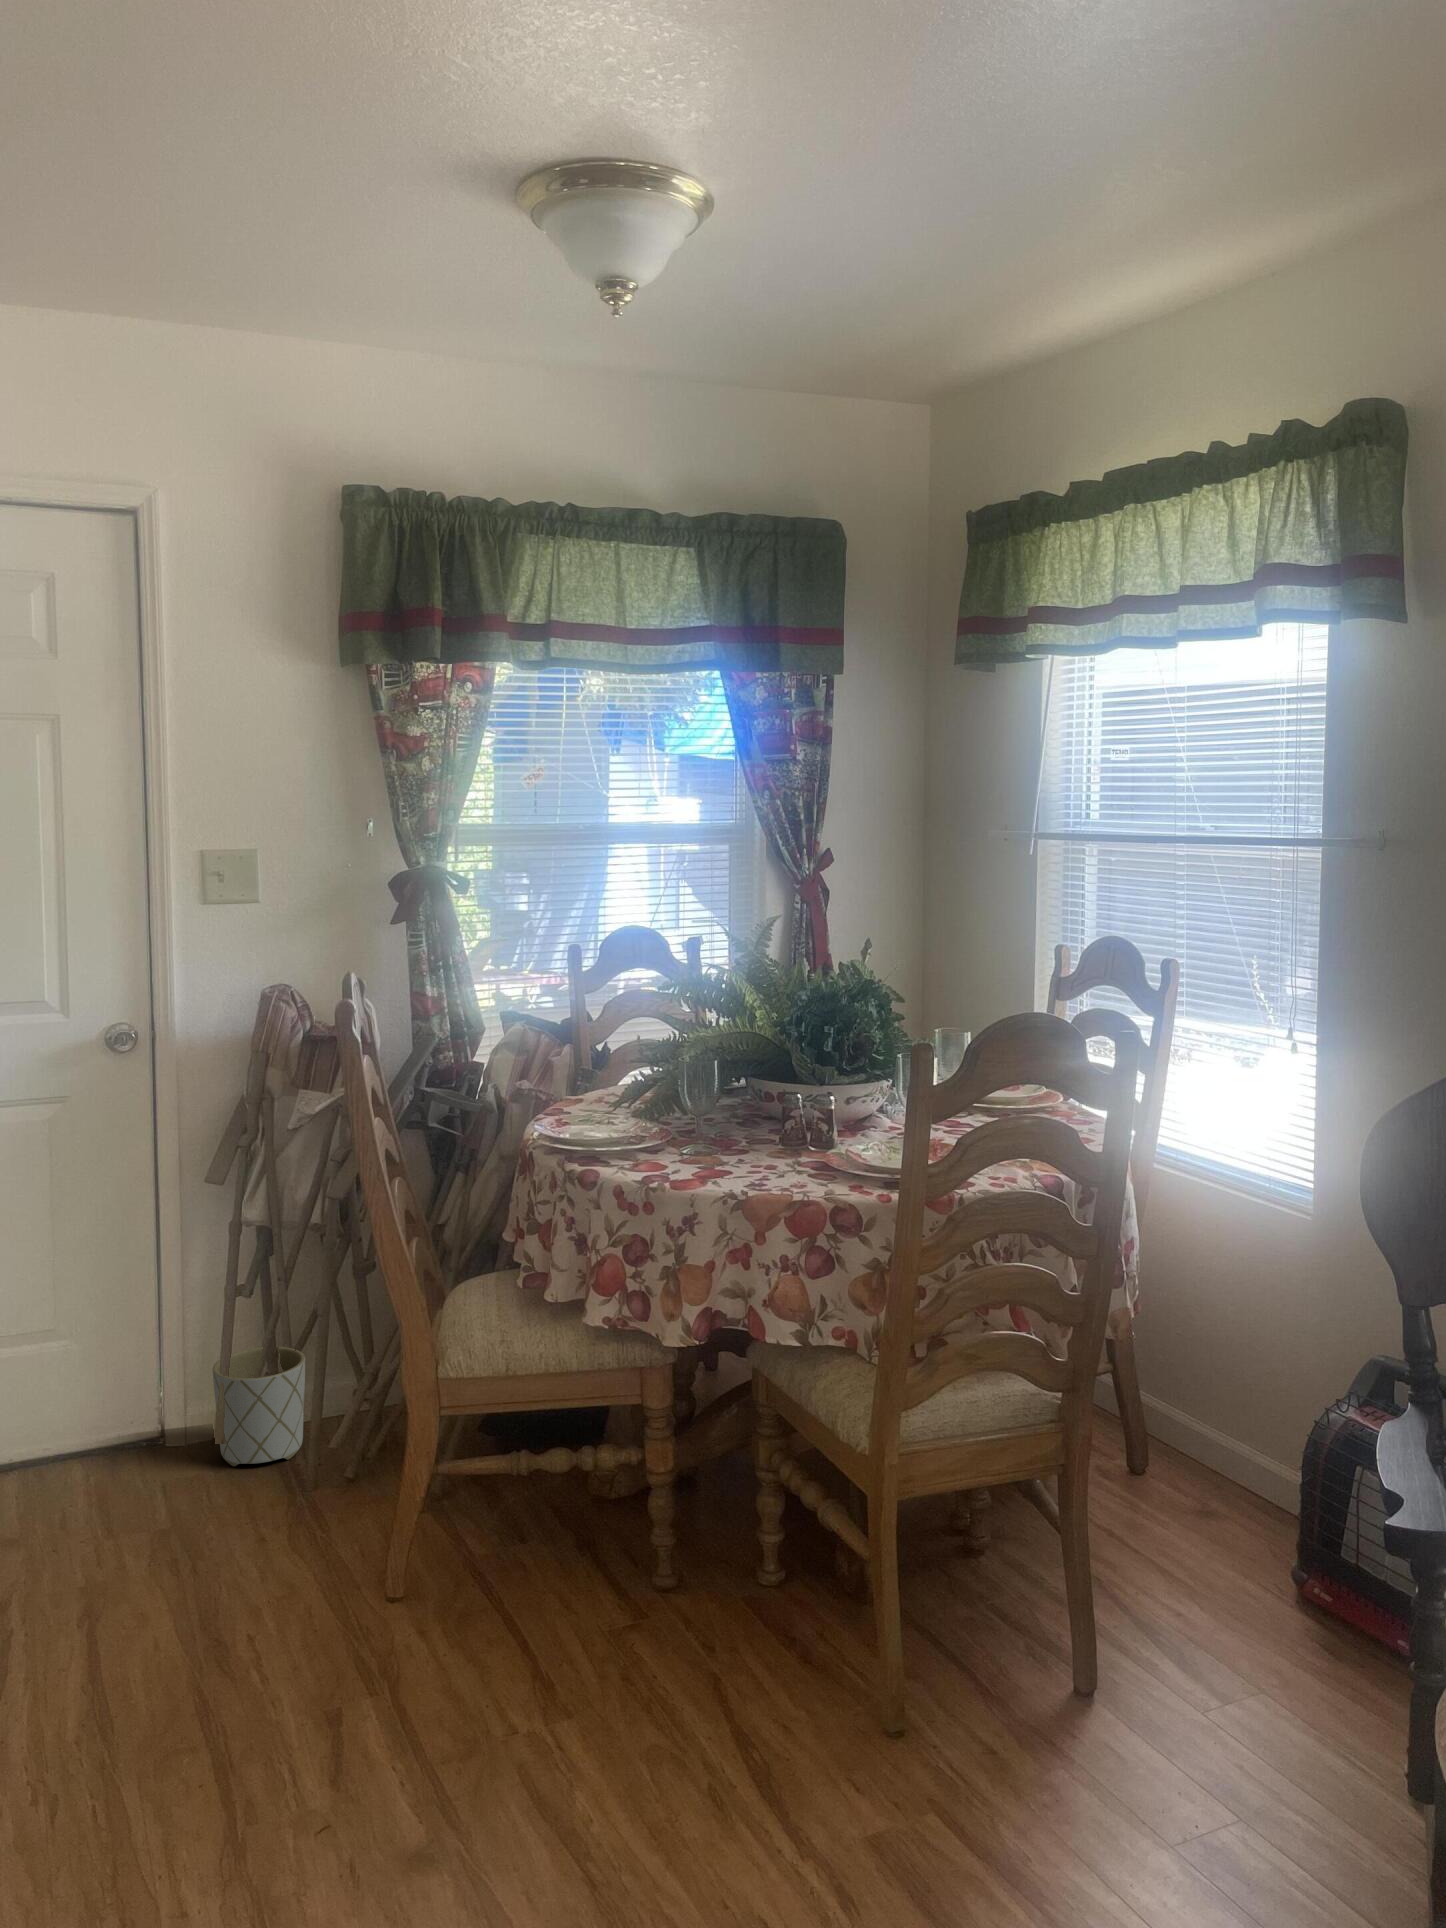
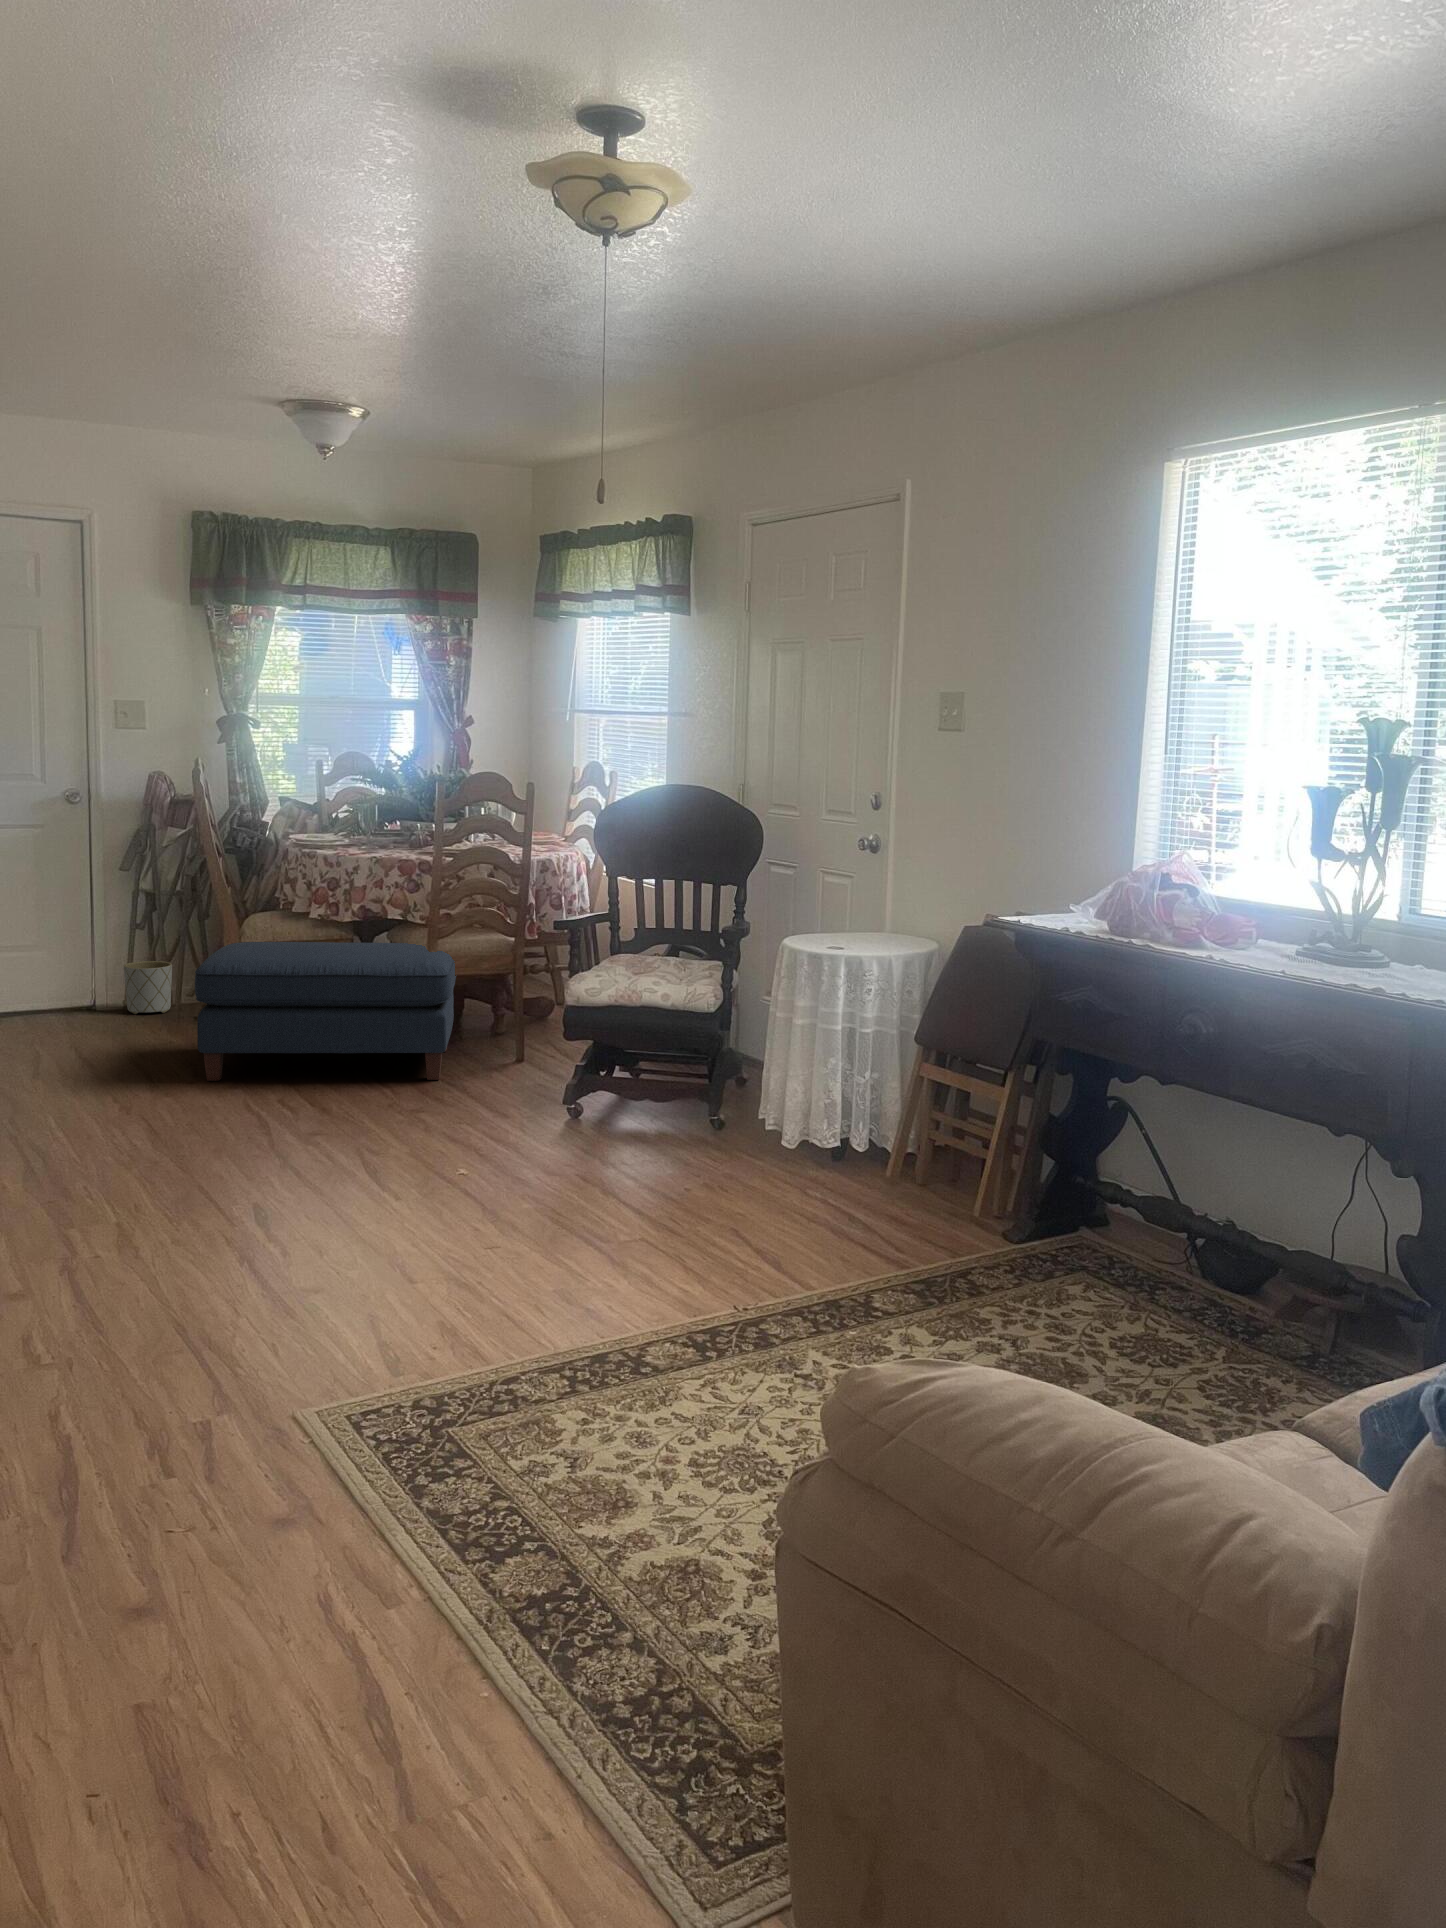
ottoman: none [325,1389,964,1832] -> present [195,942,456,1081]

